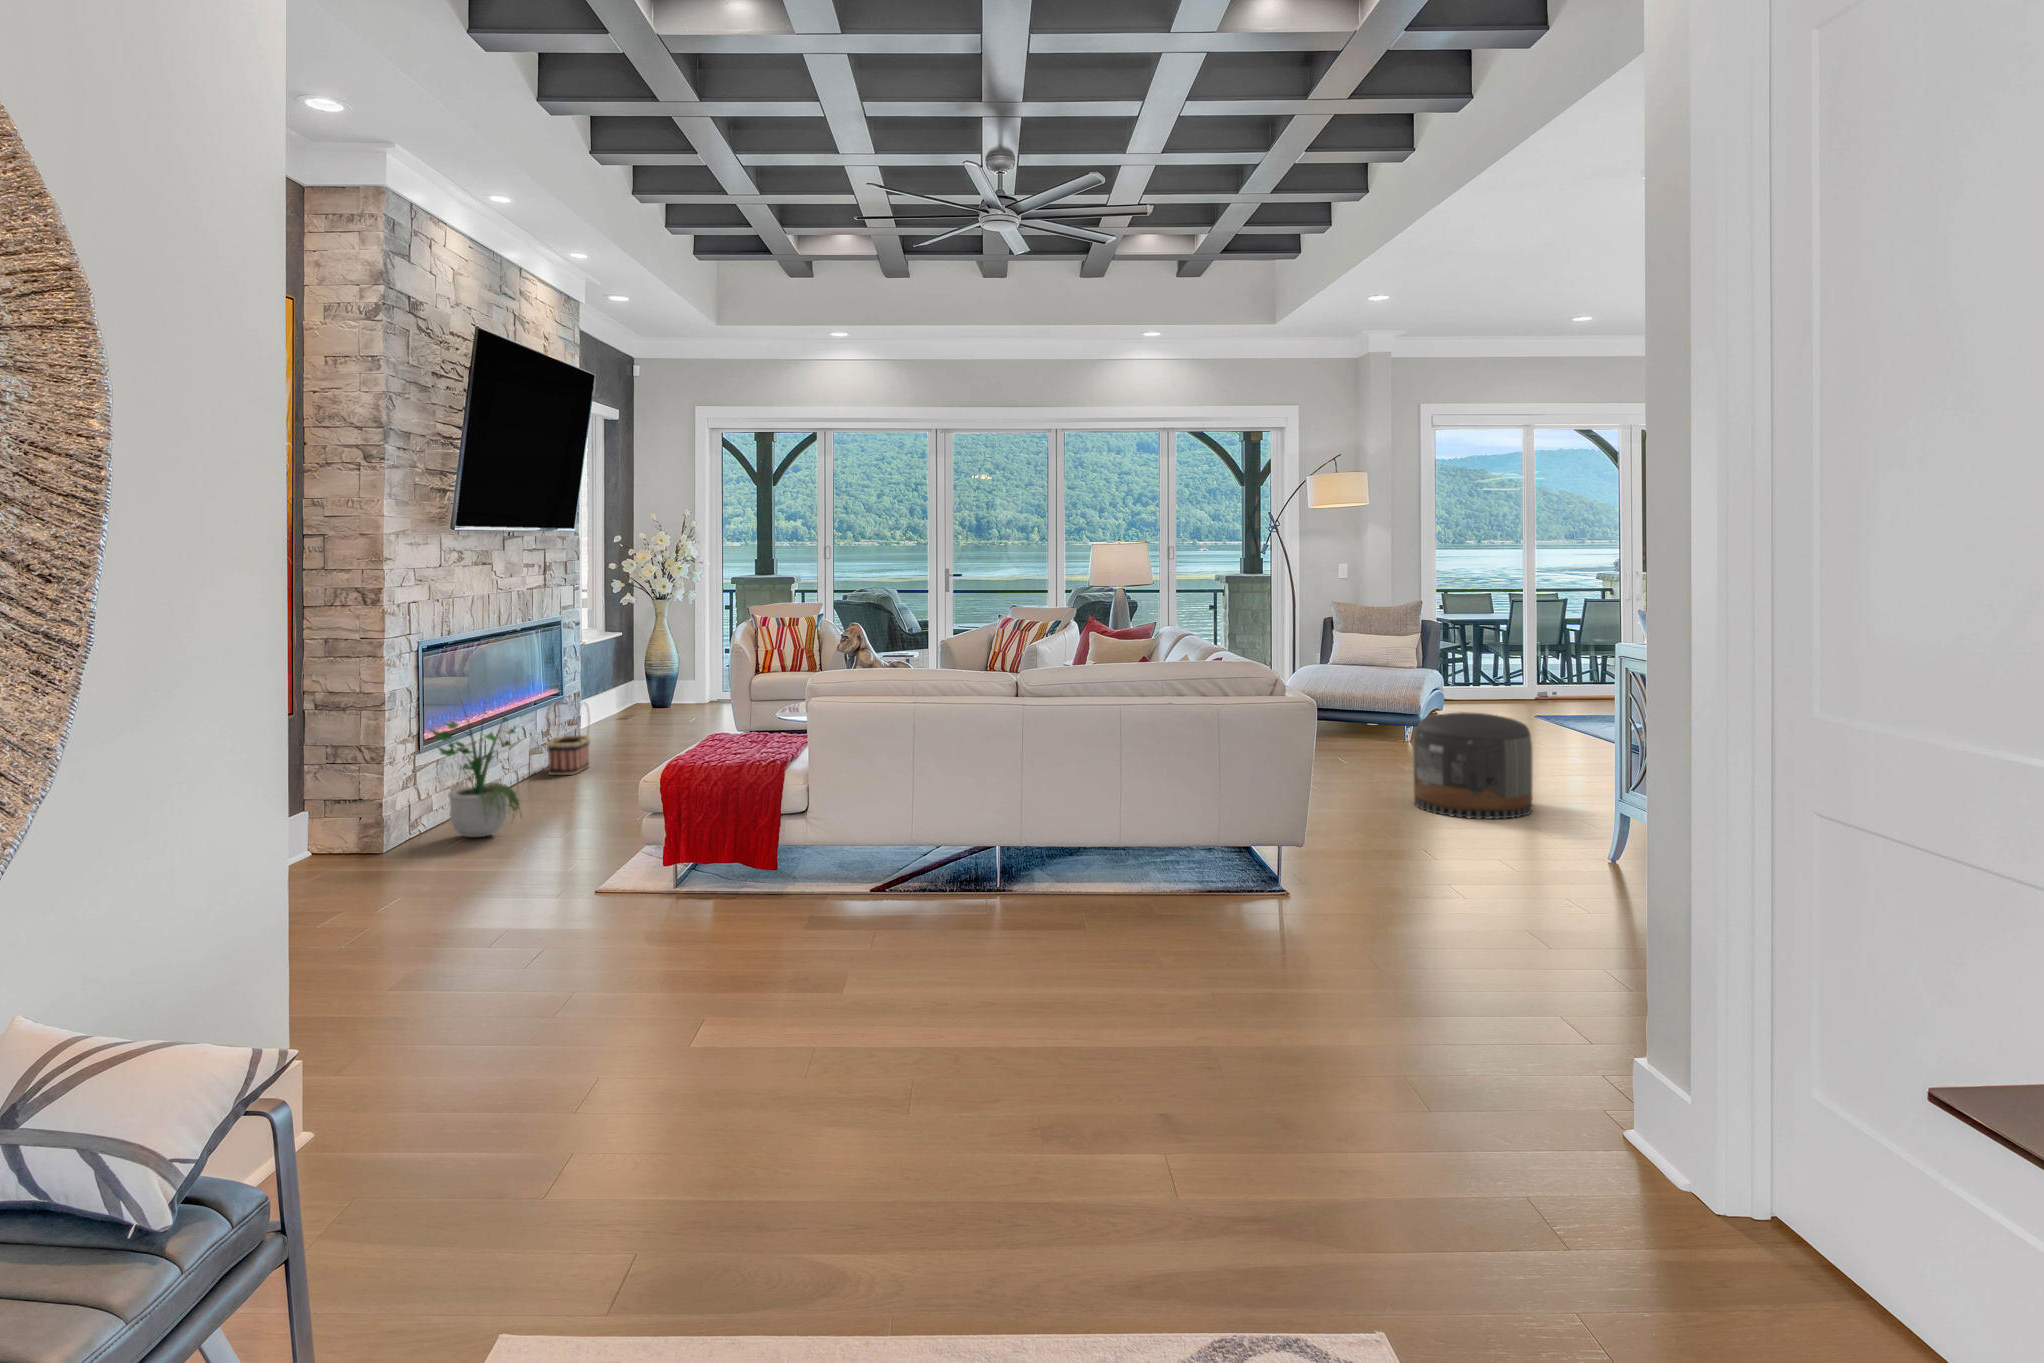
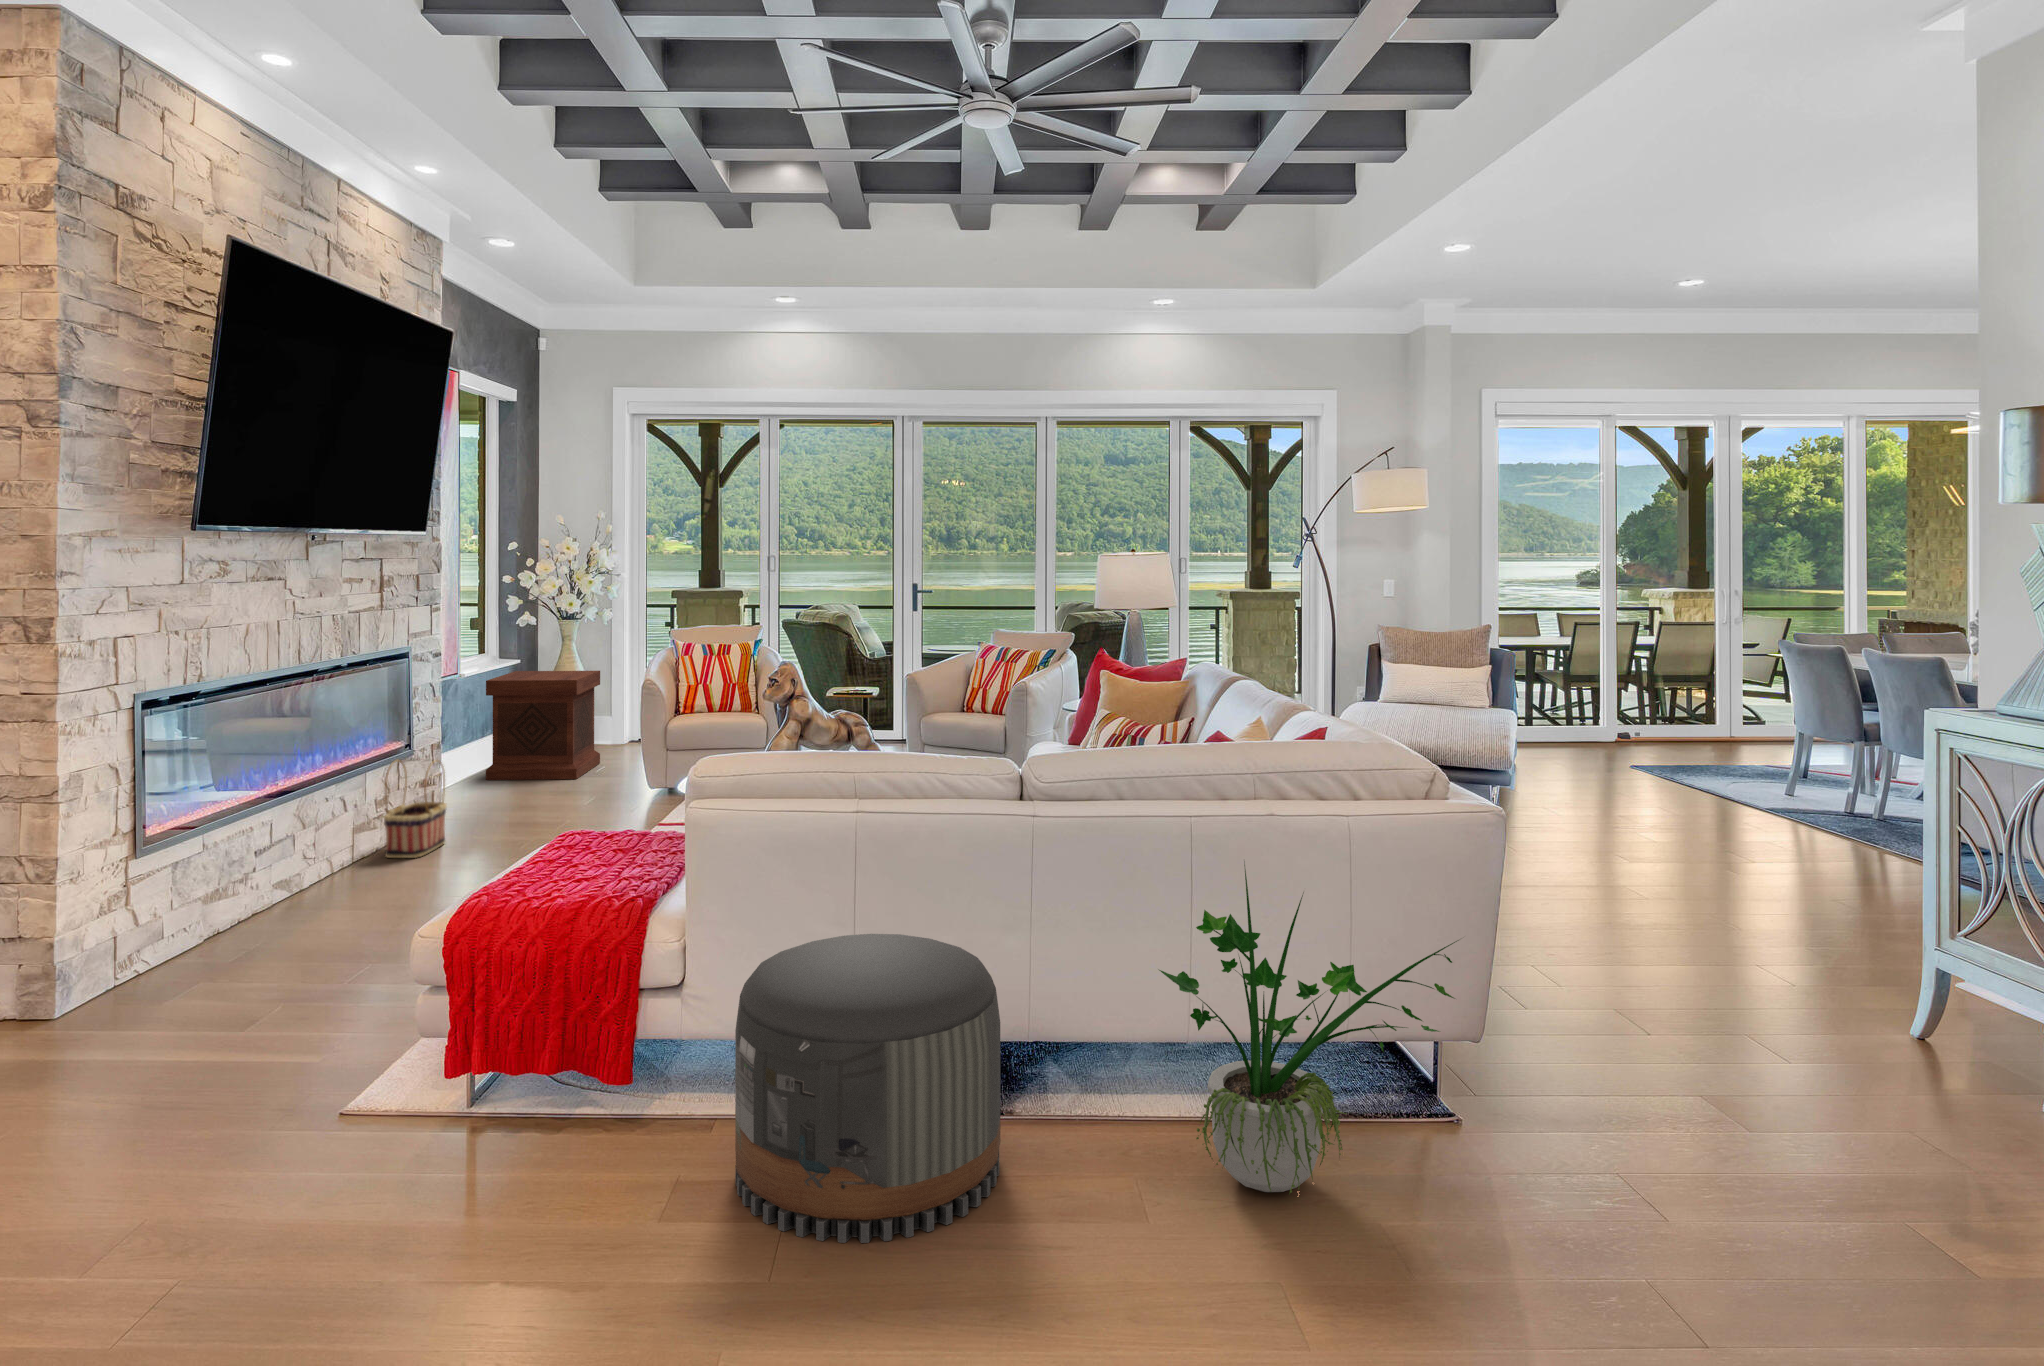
side table: none [599,641,688,728] -> present [486,671,600,780]
pouf: present [1414,712,1532,819] -> present [735,934,1000,1243]
potted plant: present [431,718,522,837] -> present [1159,865,1459,1193]

